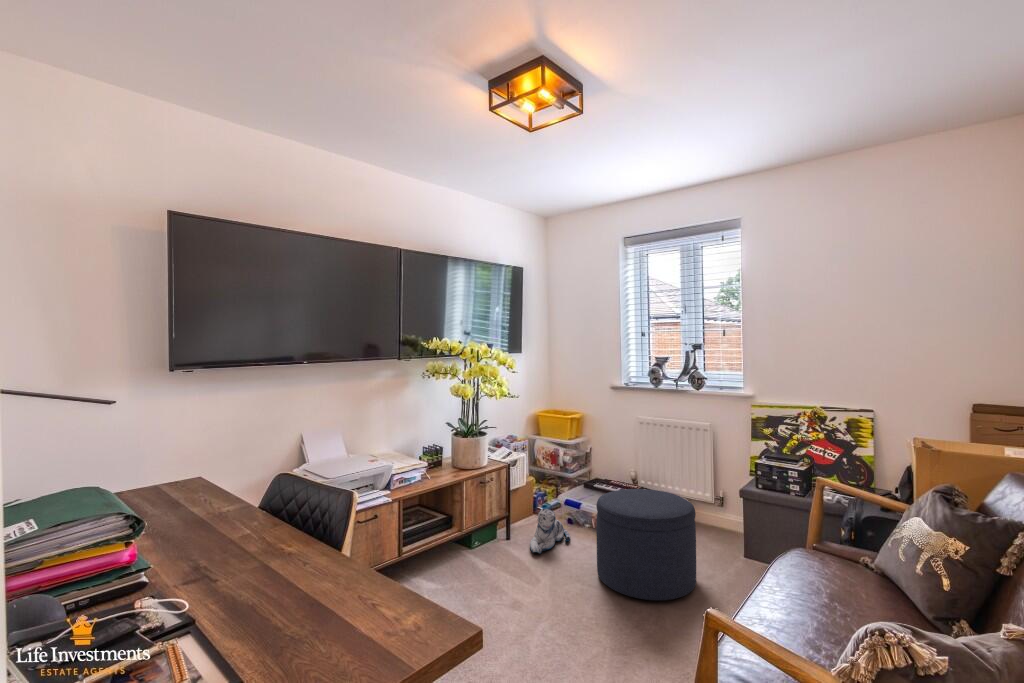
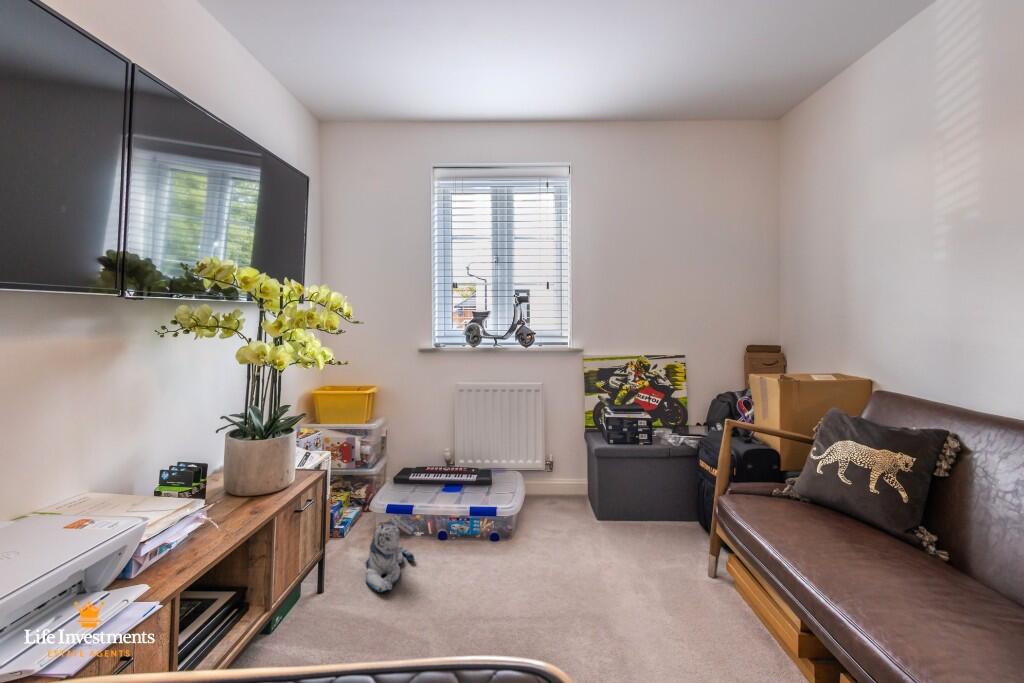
ottoman: present [596,489,696,600] -> none [476,467,596,606]

